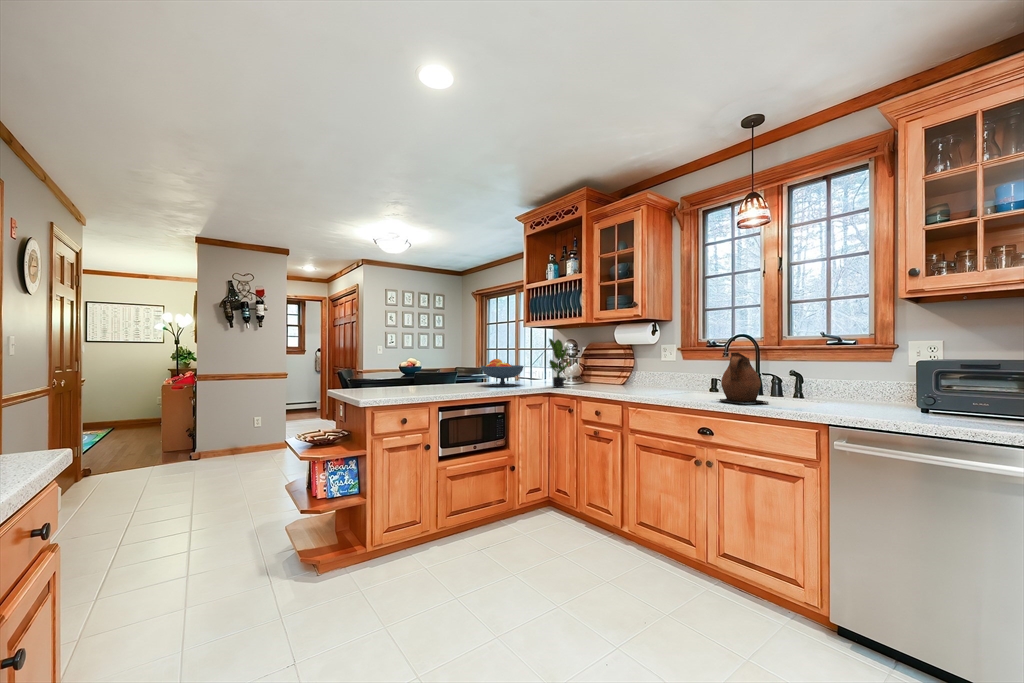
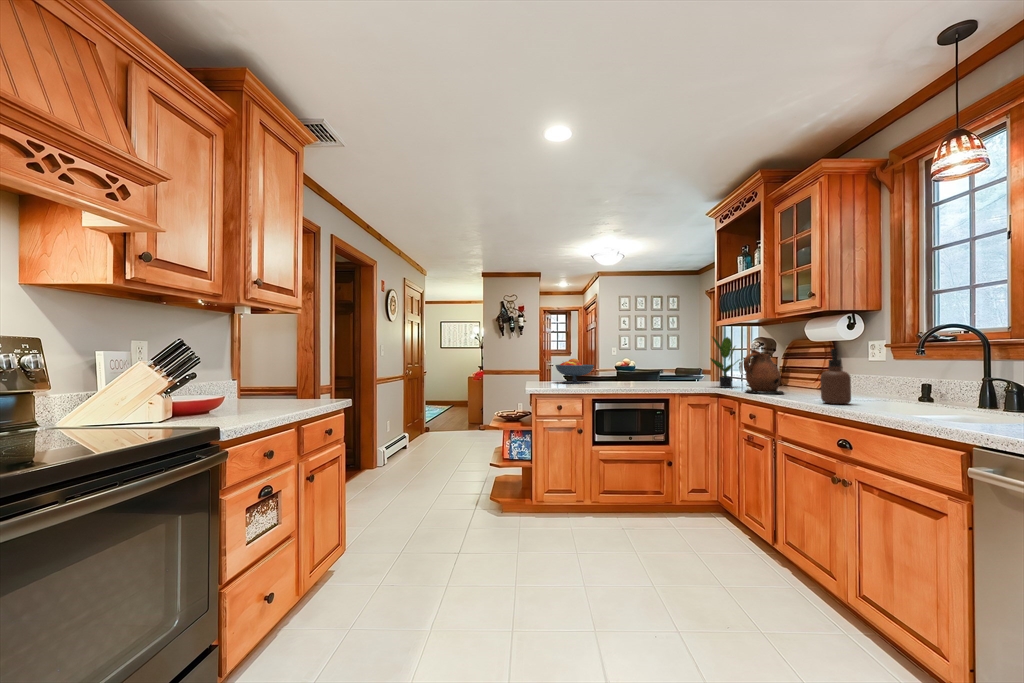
soap dispenser: none [669,352,690,398] -> present [820,348,851,404]
ceramic pitcher: present [719,352,768,403] -> present [744,350,784,394]
fruit bowl: present [481,359,524,387] -> present [555,359,594,383]

